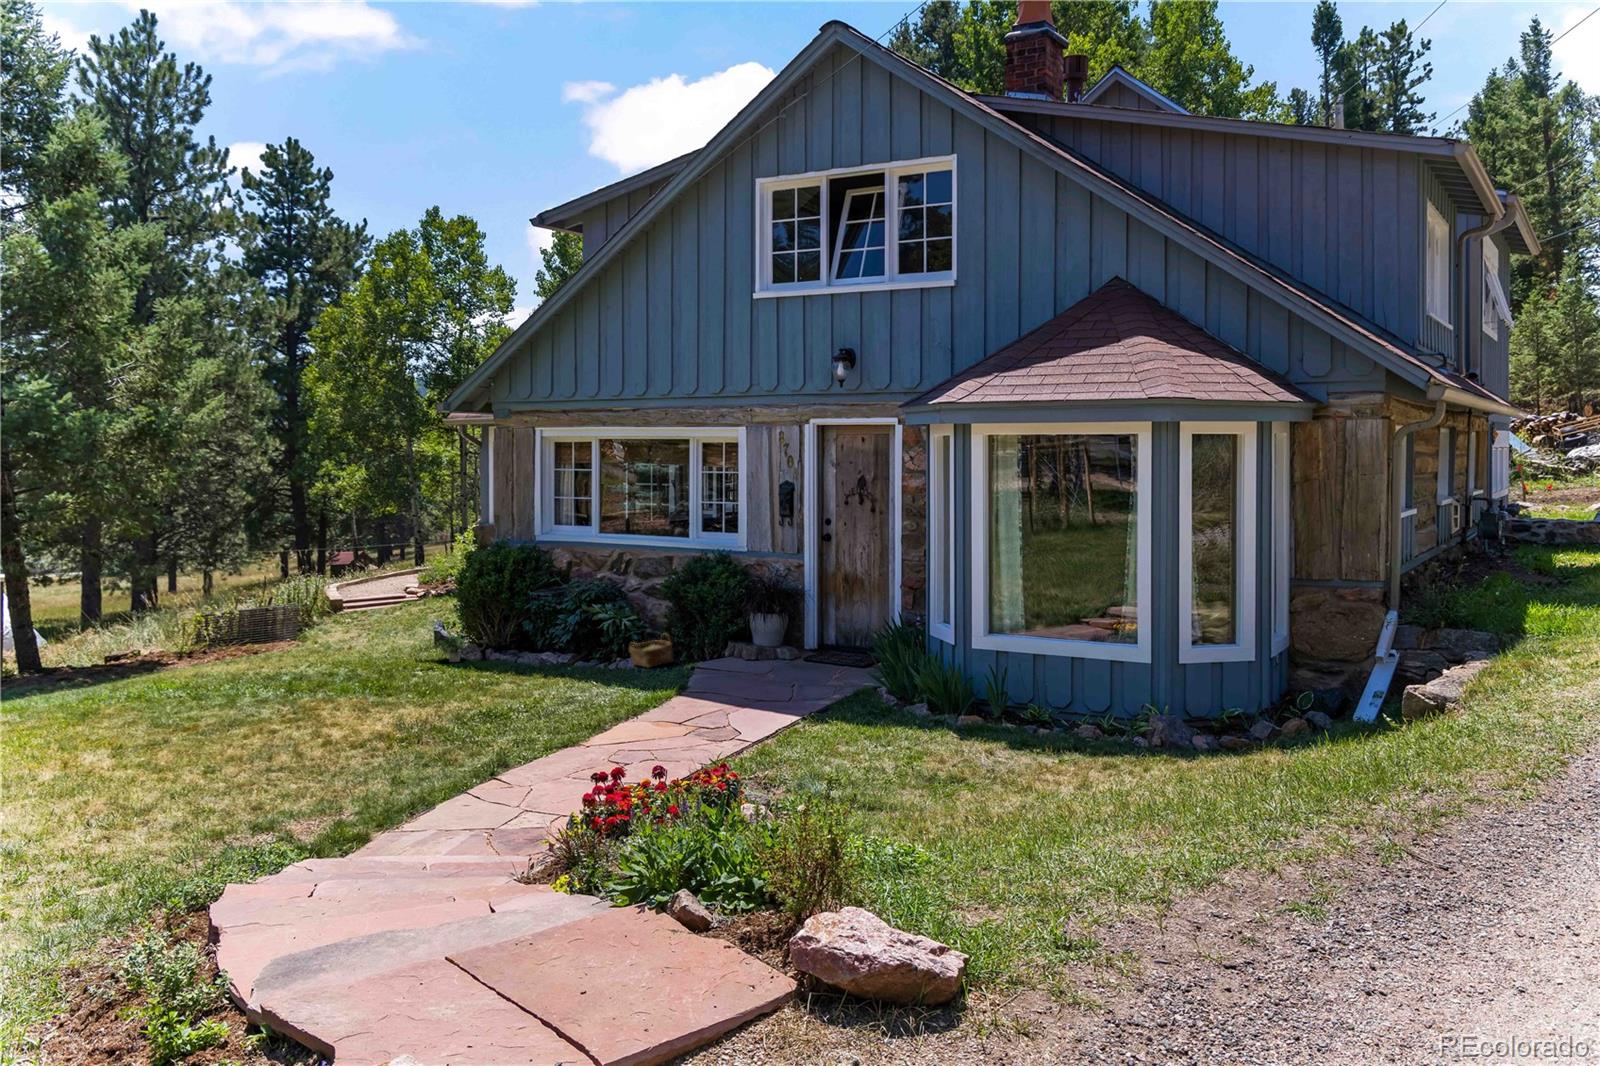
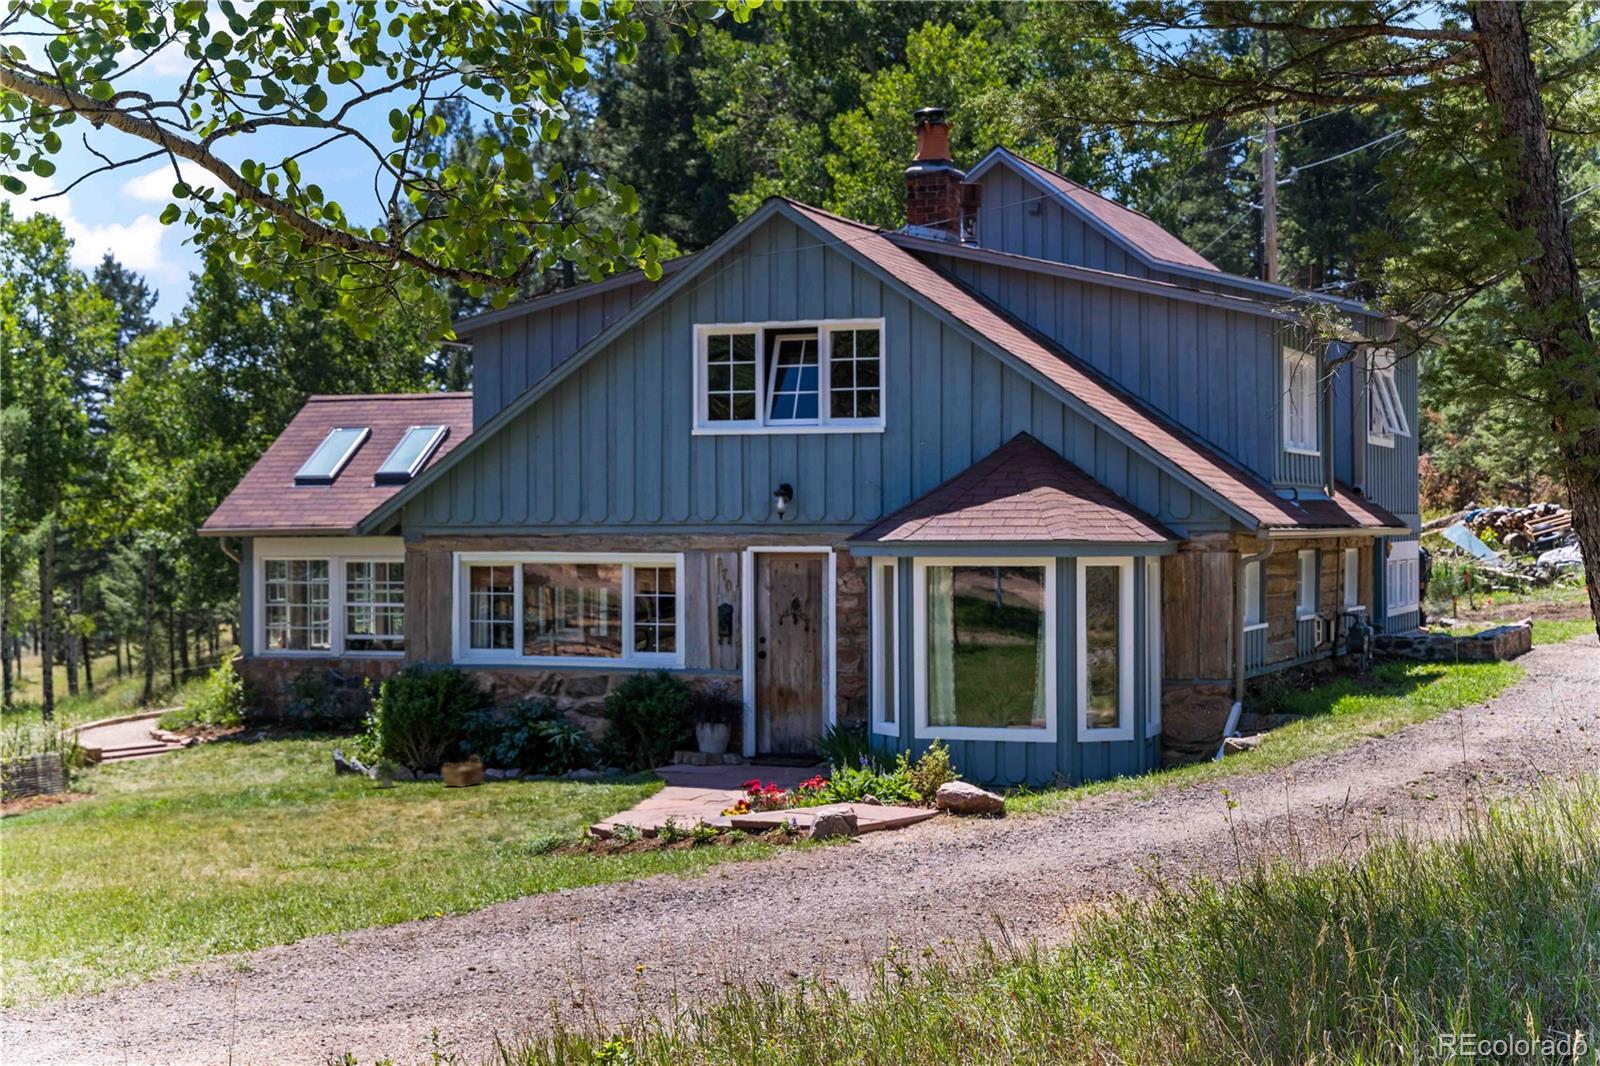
woven basket: present [630,640,673,668] -> present [442,760,484,787]

